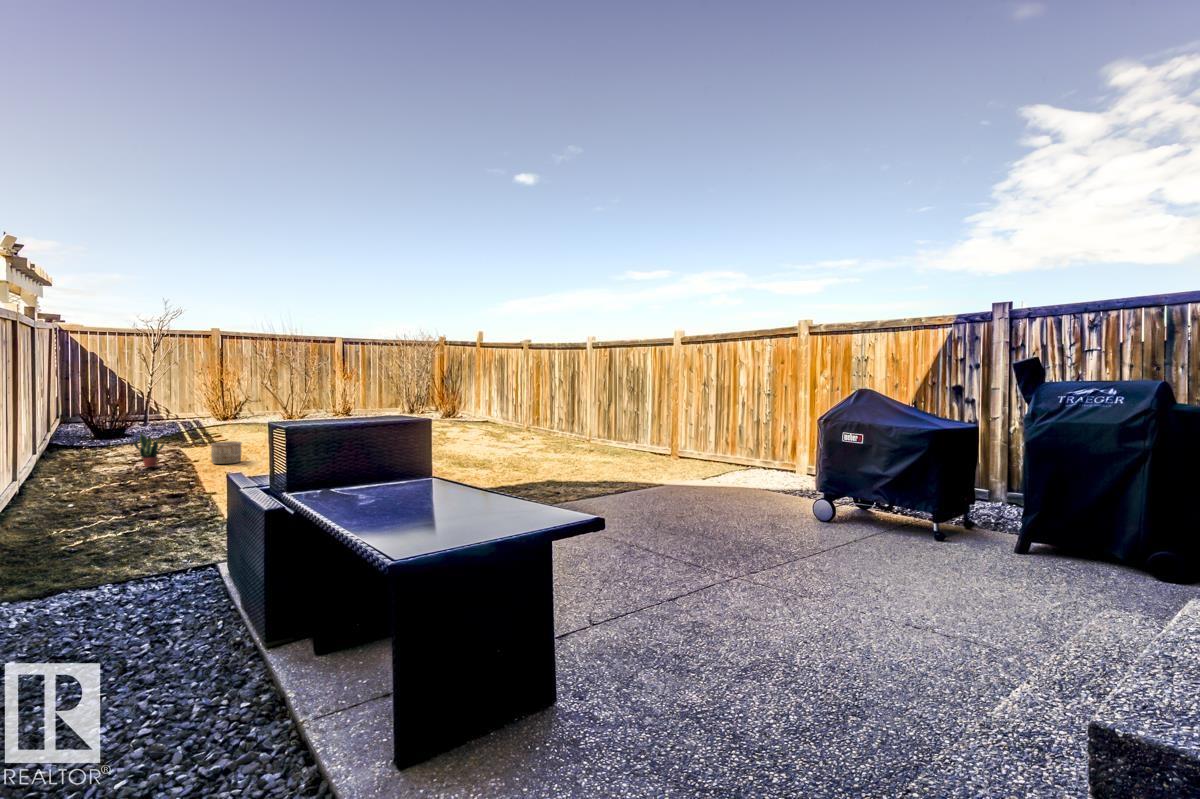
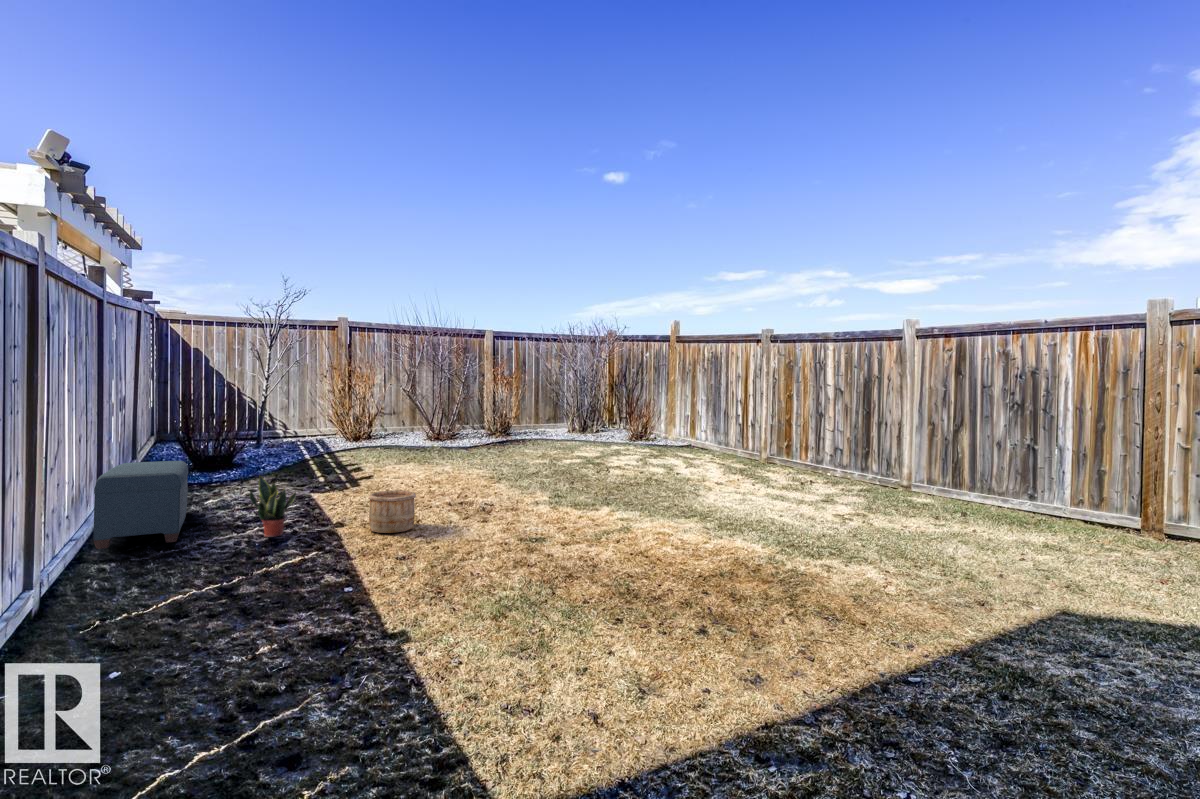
bench: none [37,427,93,472] -> present [93,461,188,549]

